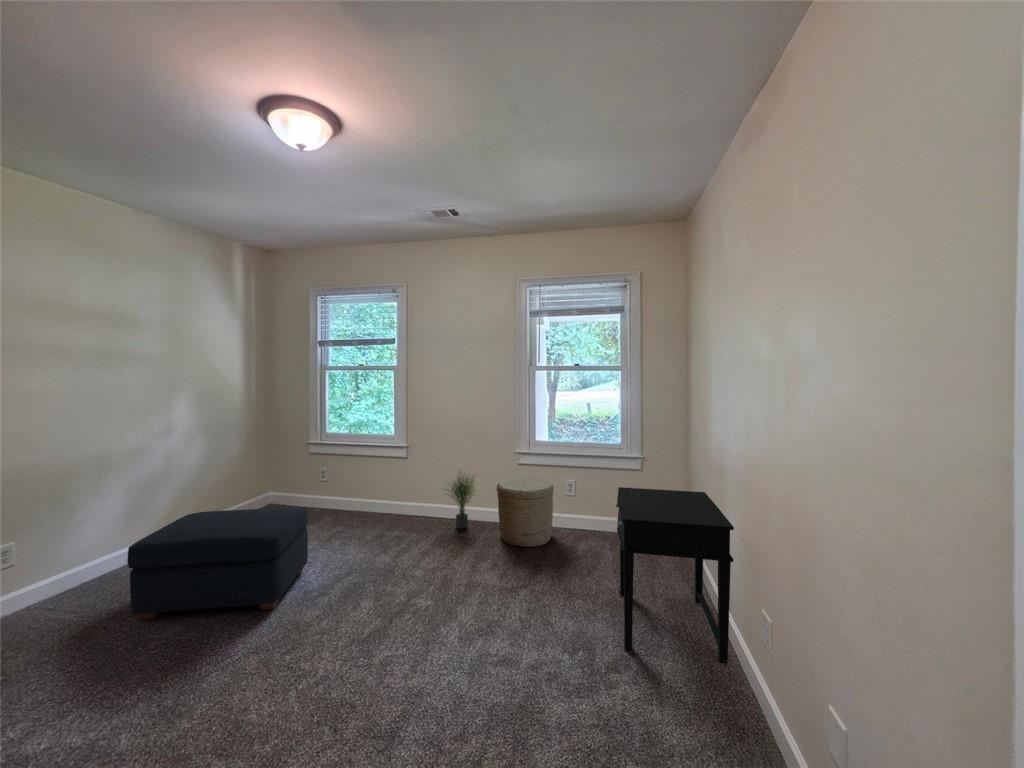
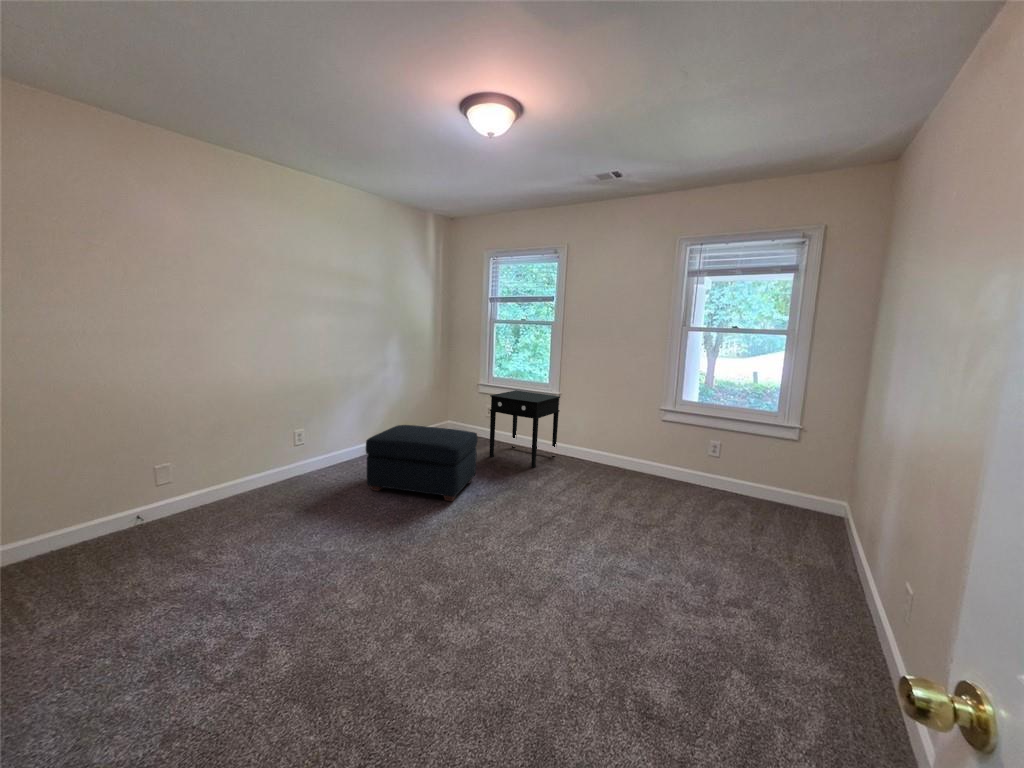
potted plant: present [449,473,474,529] -> none [583,419,620,473]
woven basket: present [497,477,554,547] -> none [637,433,695,499]
side table: present [615,487,734,664] -> present [490,390,560,468]

